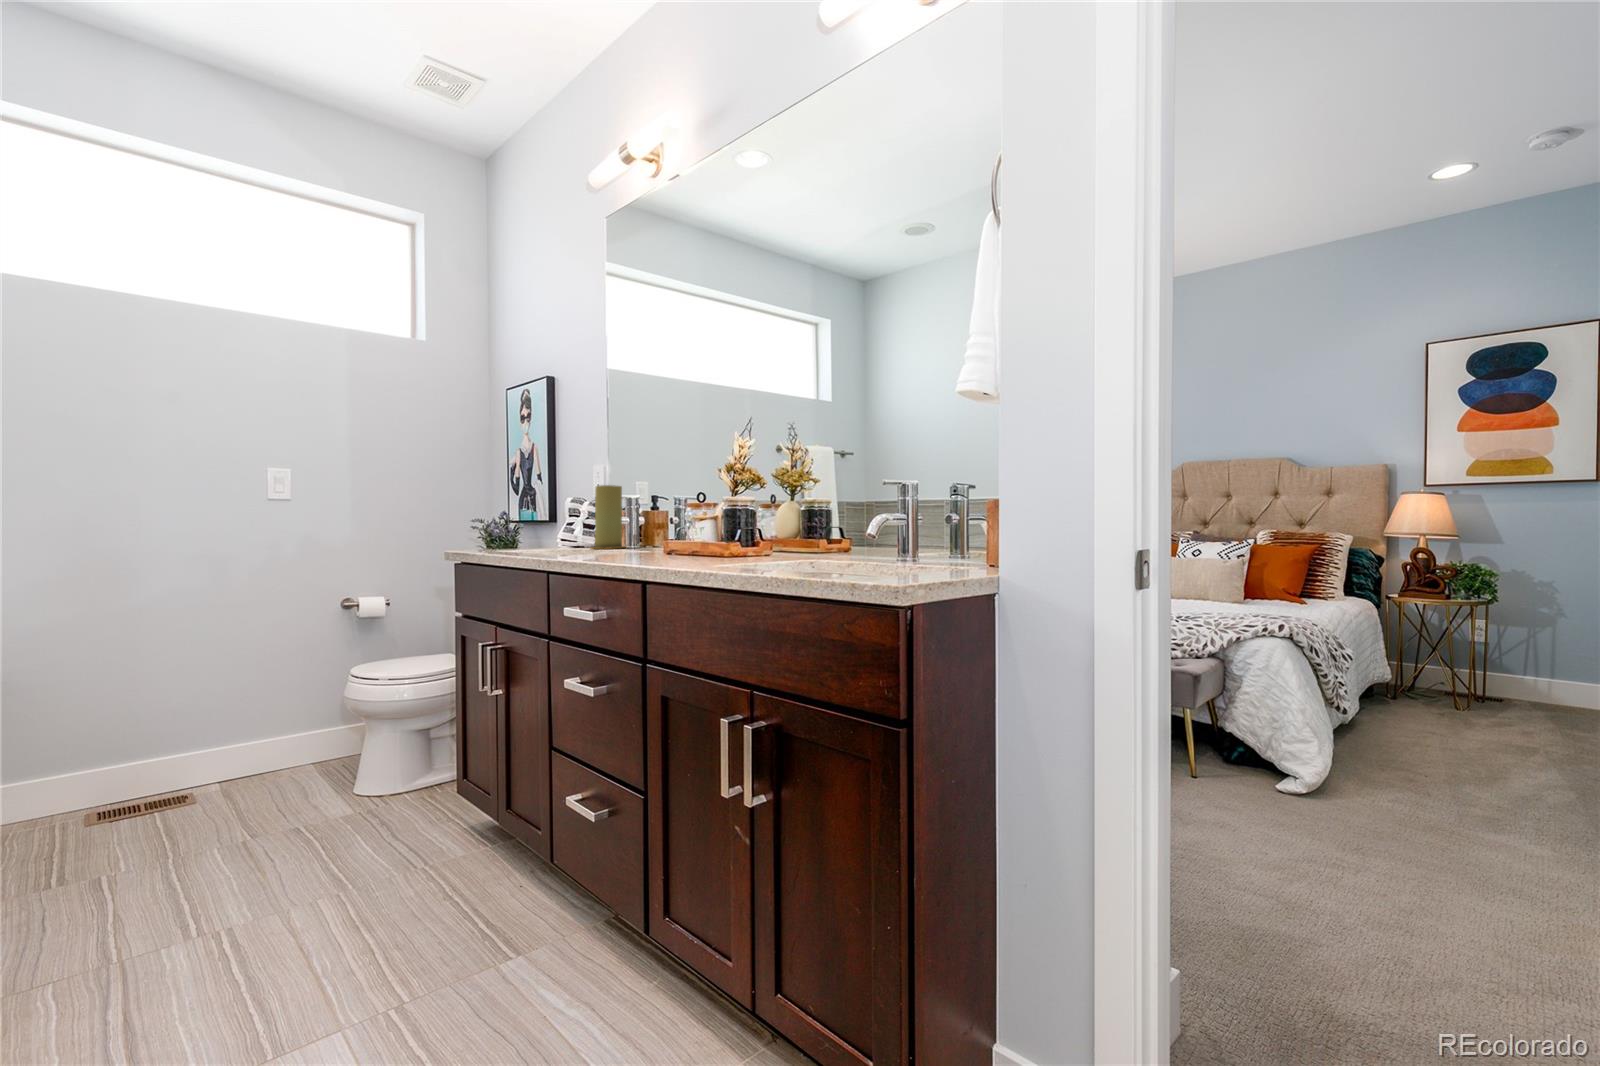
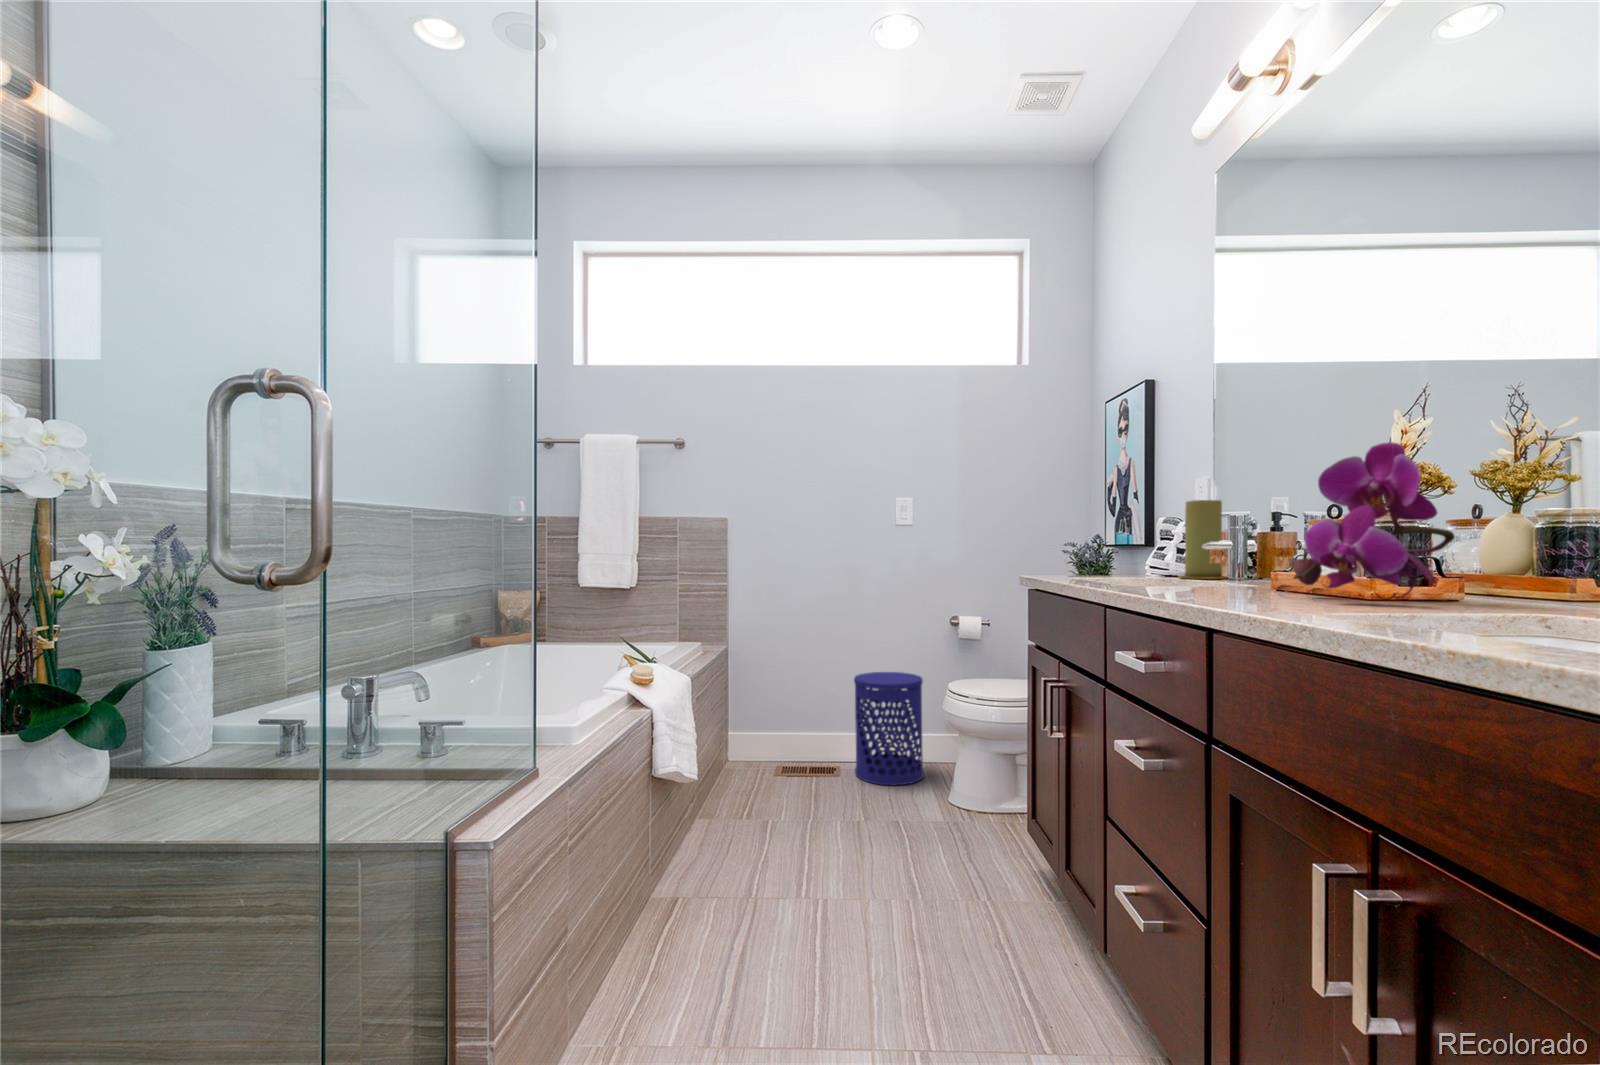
flower: none [686,454,771,555] -> present [1294,442,1455,598]
waste bin: none [215,669,315,802] -> present [854,672,924,785]

